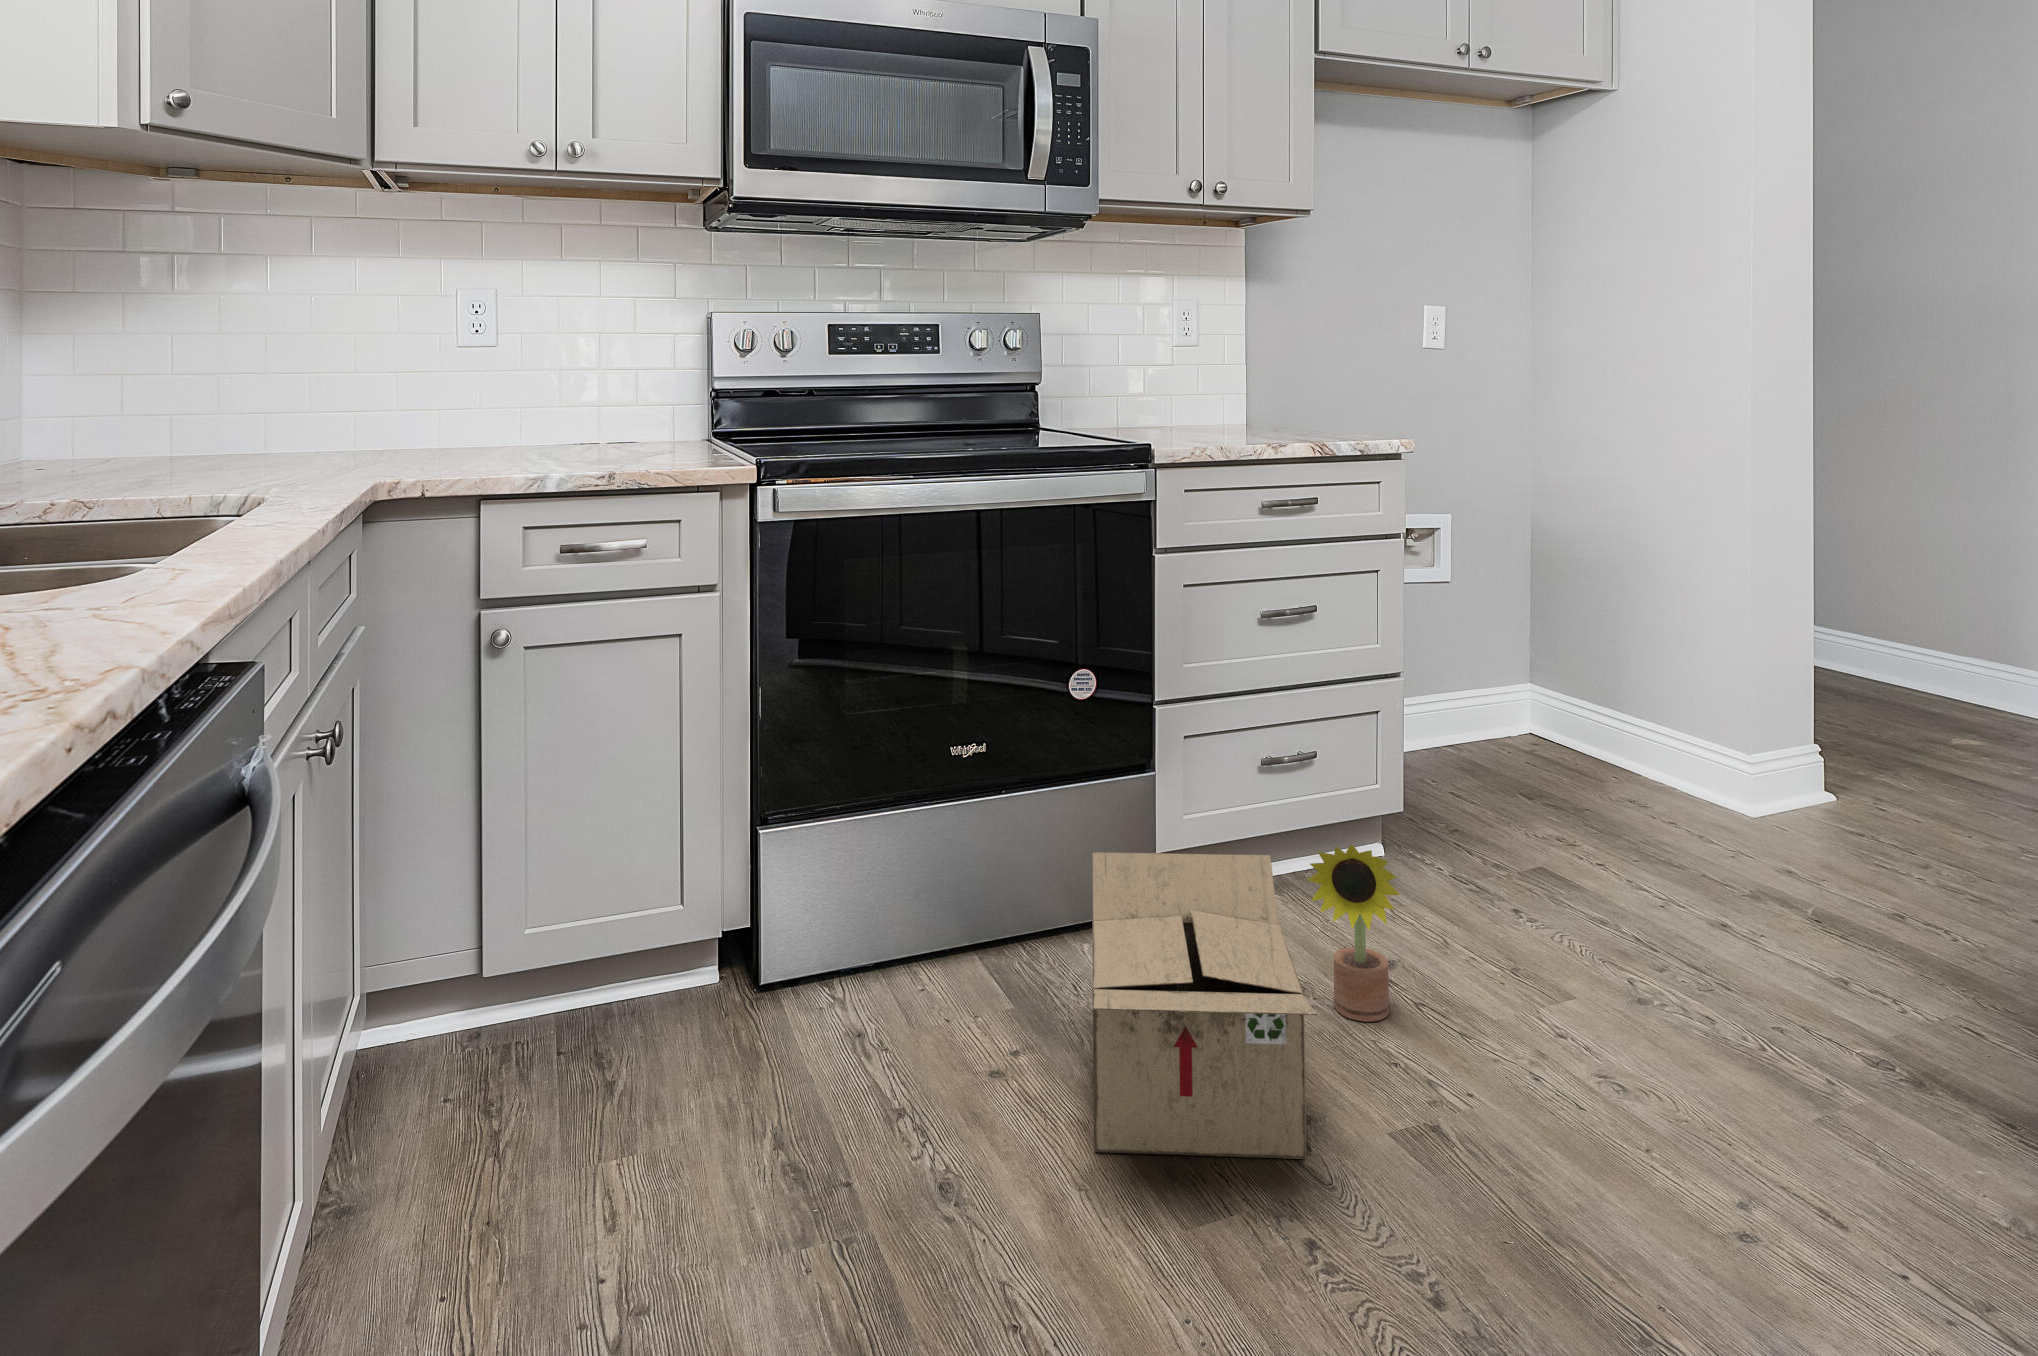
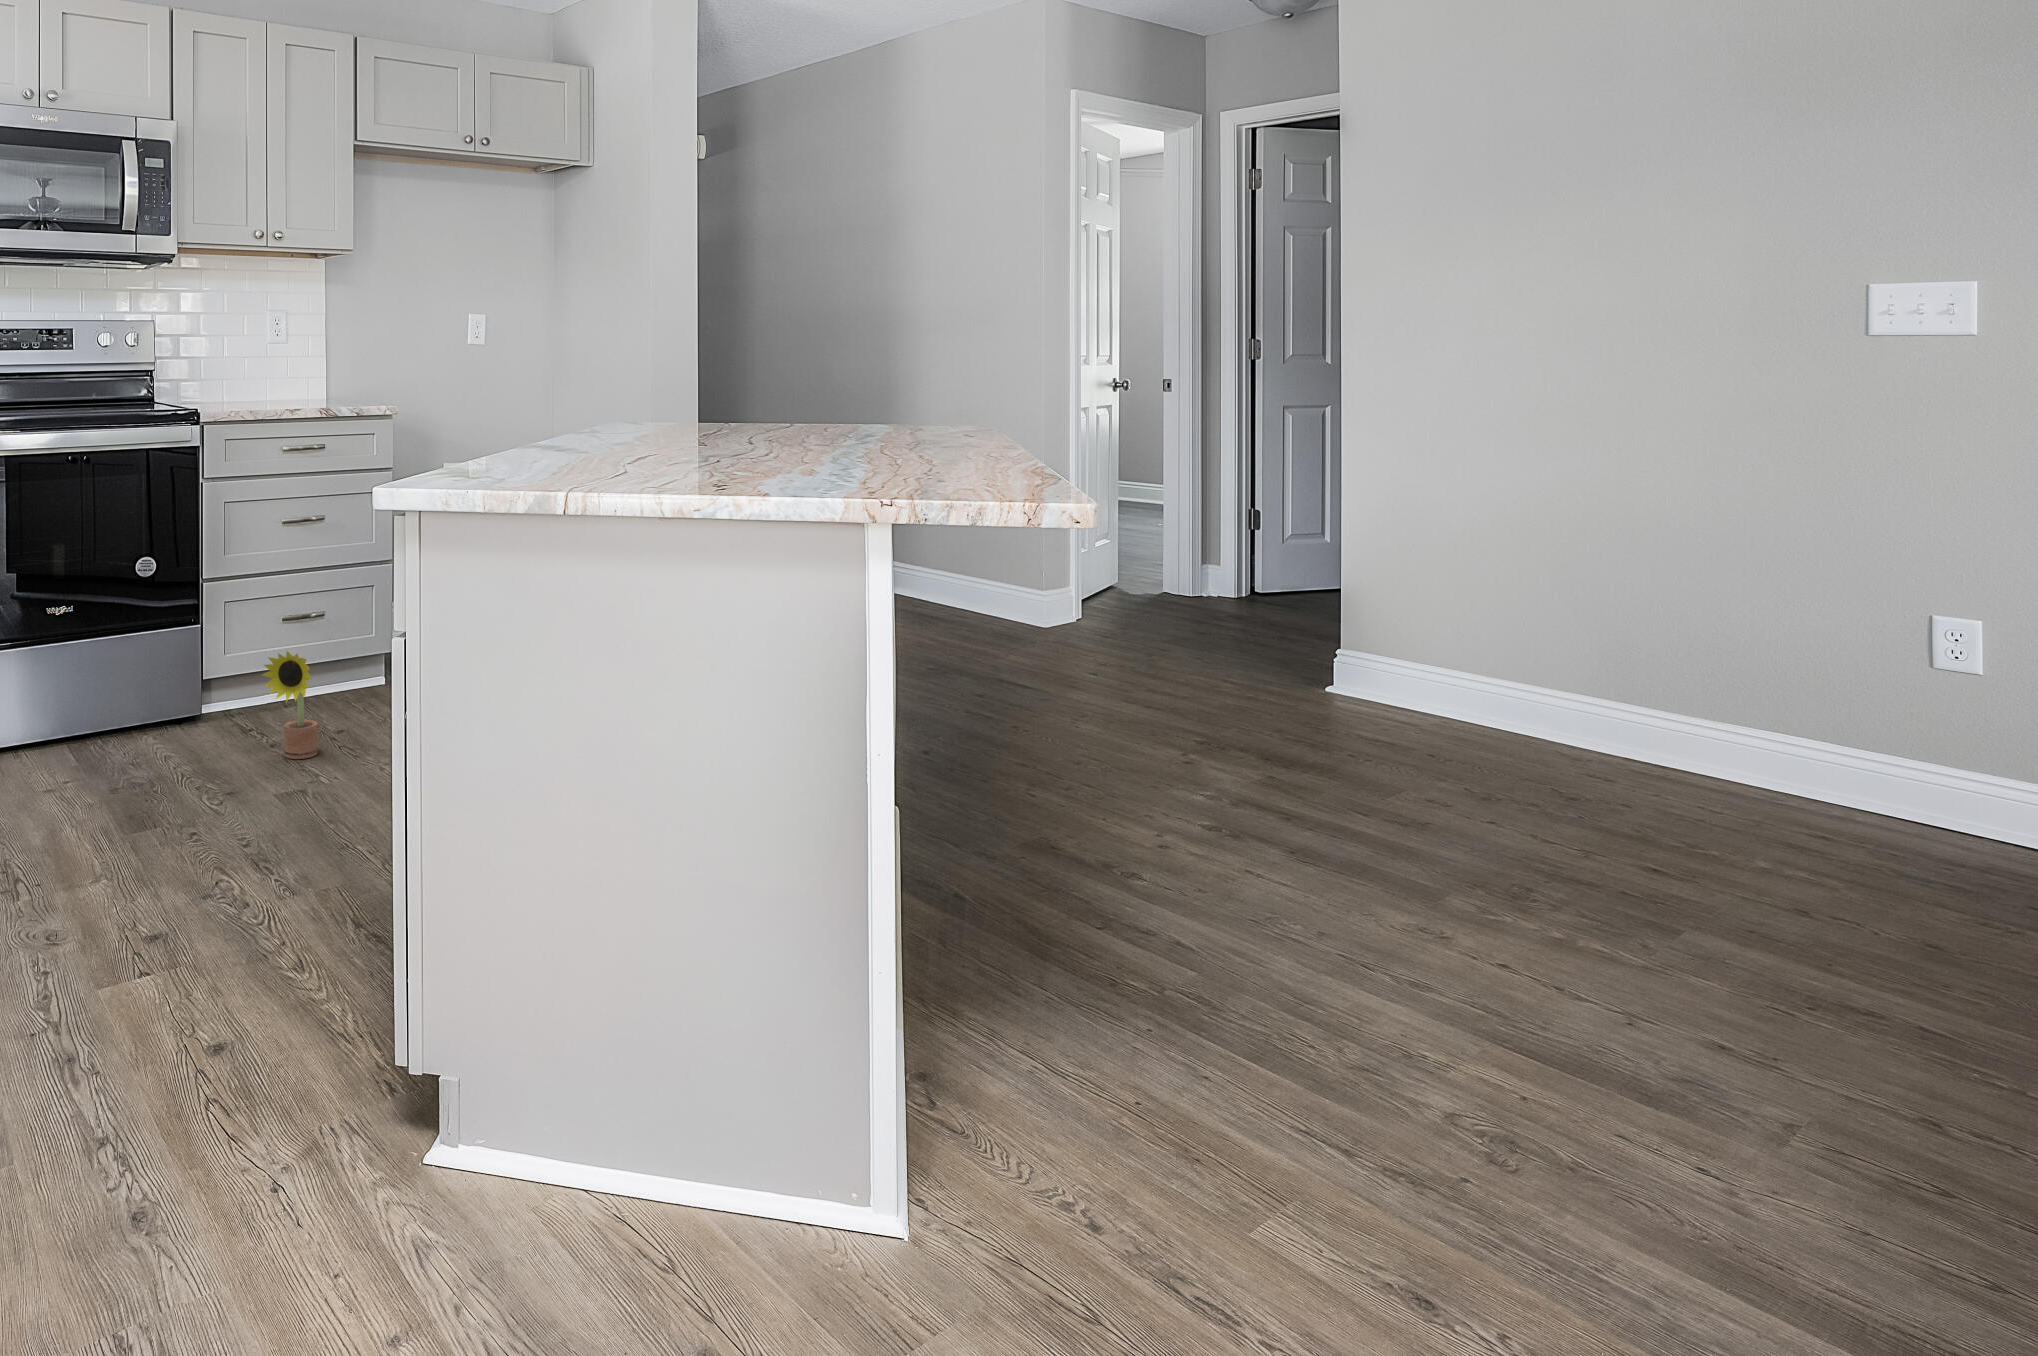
cardboard box: present [1092,852,1317,1159] -> none [75,658,233,816]

